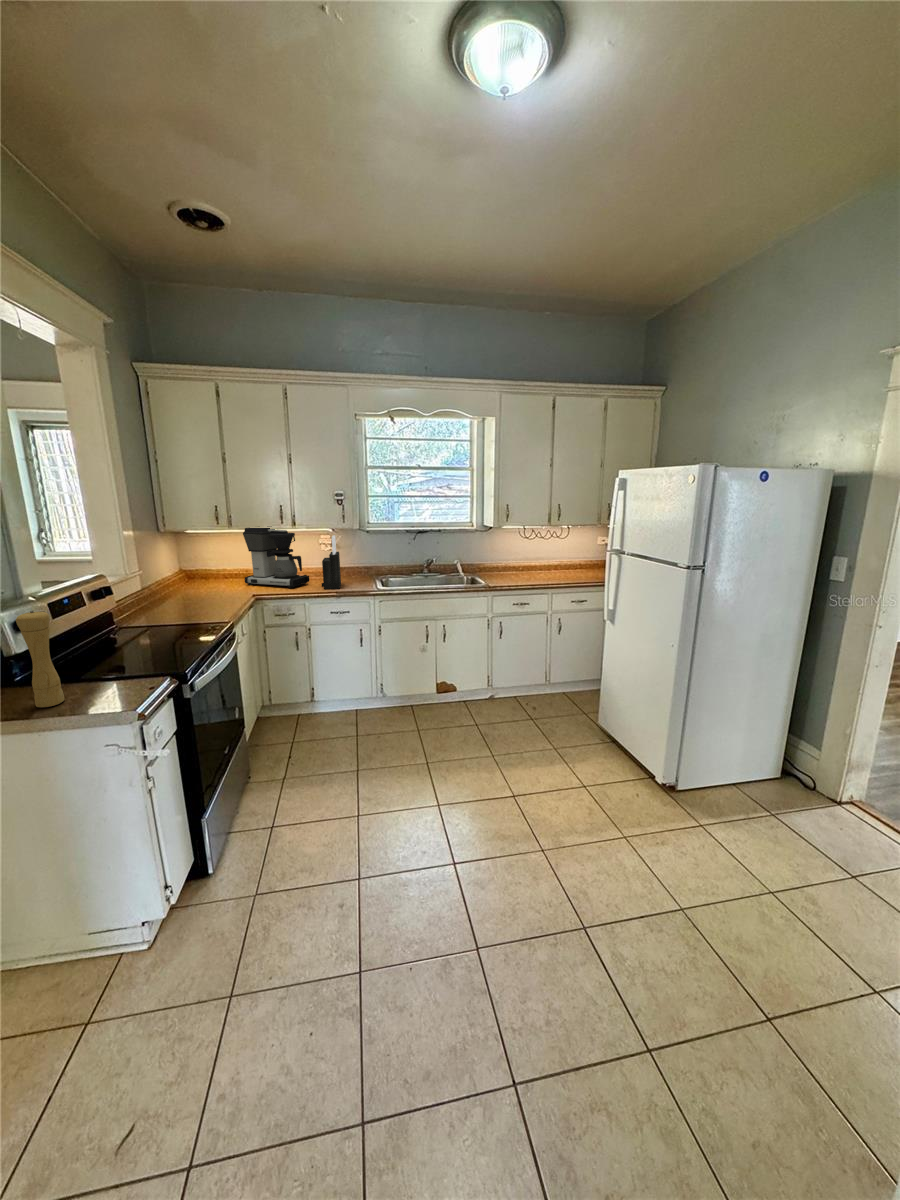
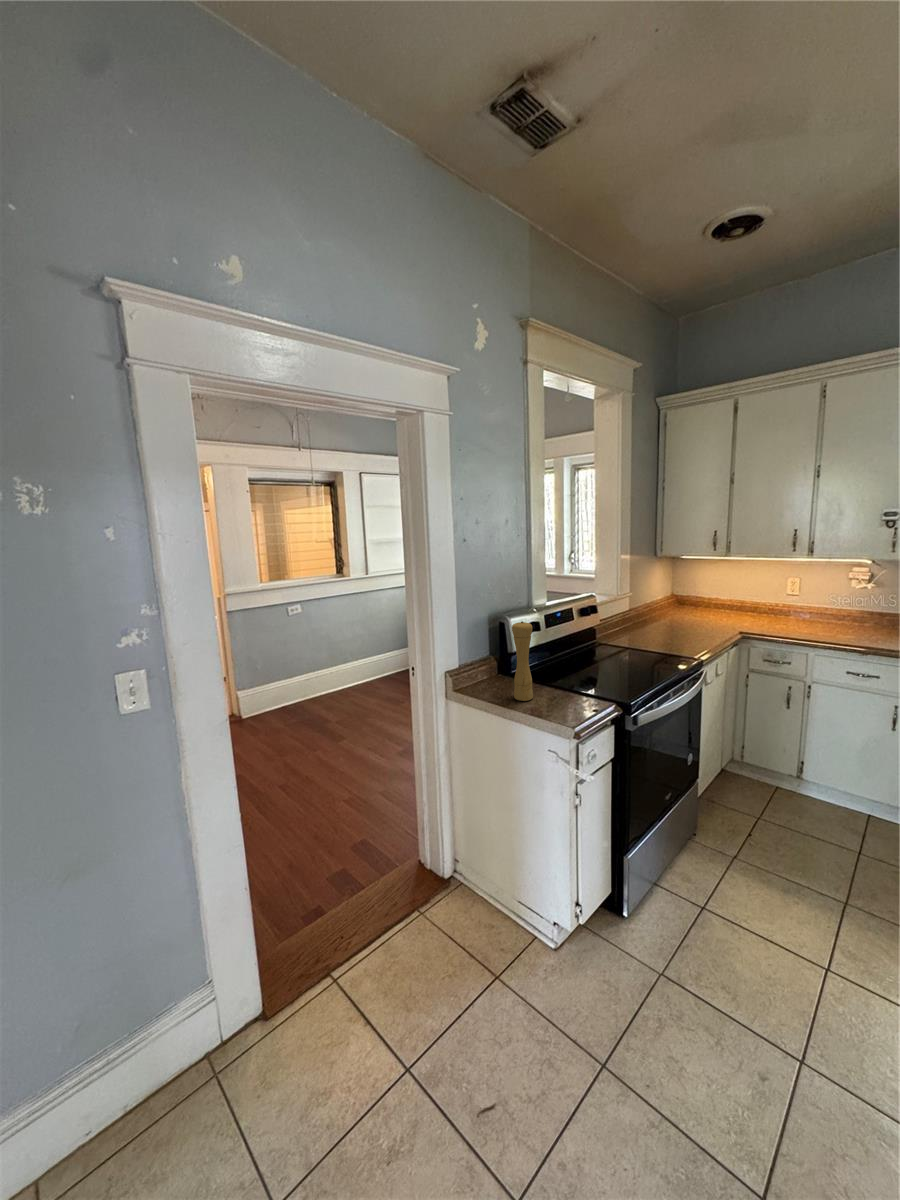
coffee maker: present [243,528,309,588] -> none [734,554,823,631]
knife block: present [322,535,341,589] -> none [840,569,880,644]

